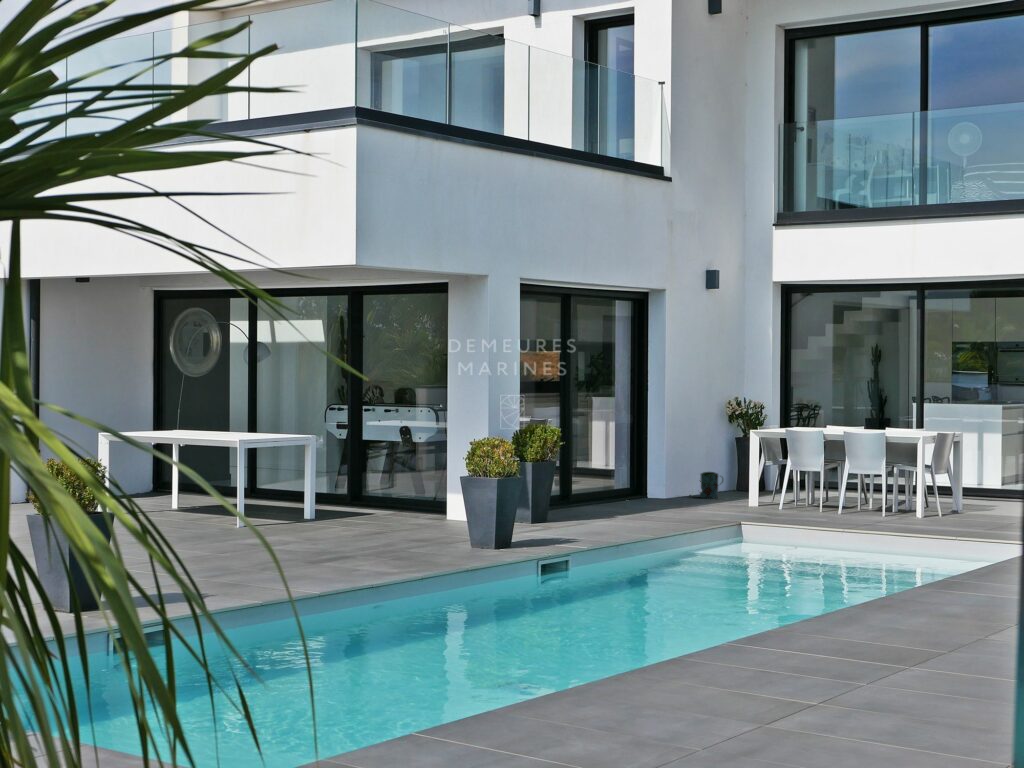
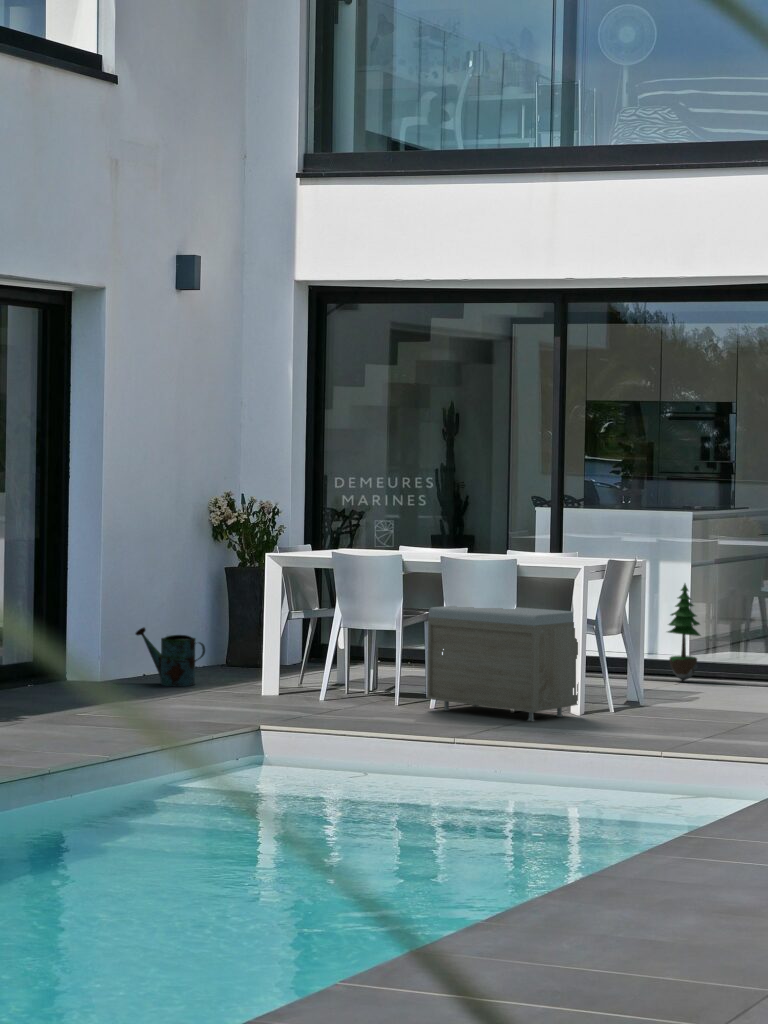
potted tree: none [984,447,1006,503] -> present [668,584,700,681]
storage bench: none [839,457,920,517] -> present [427,606,578,721]

